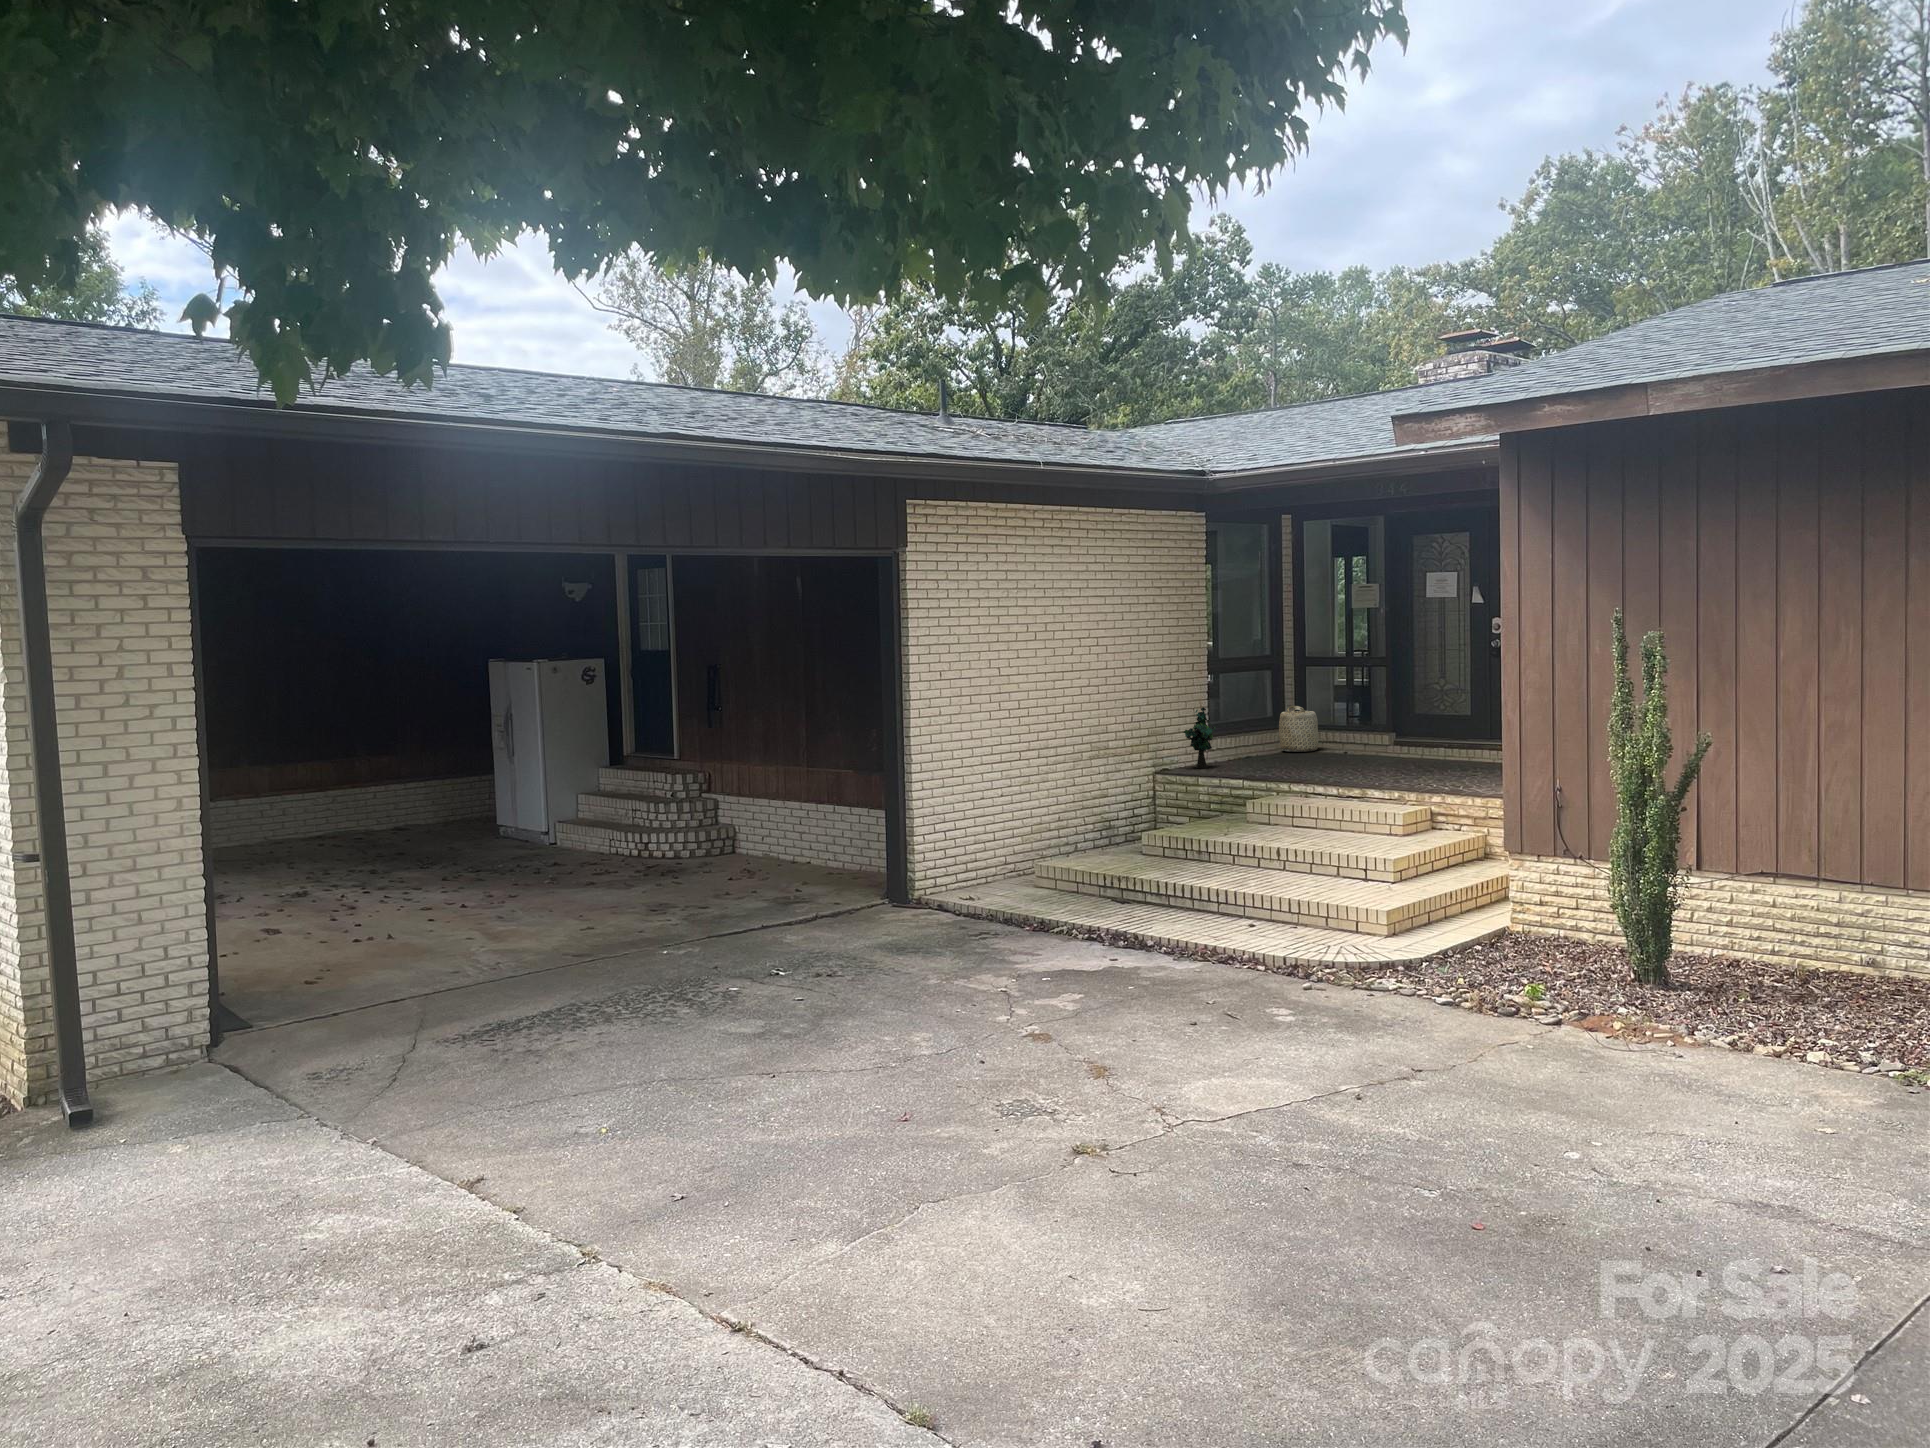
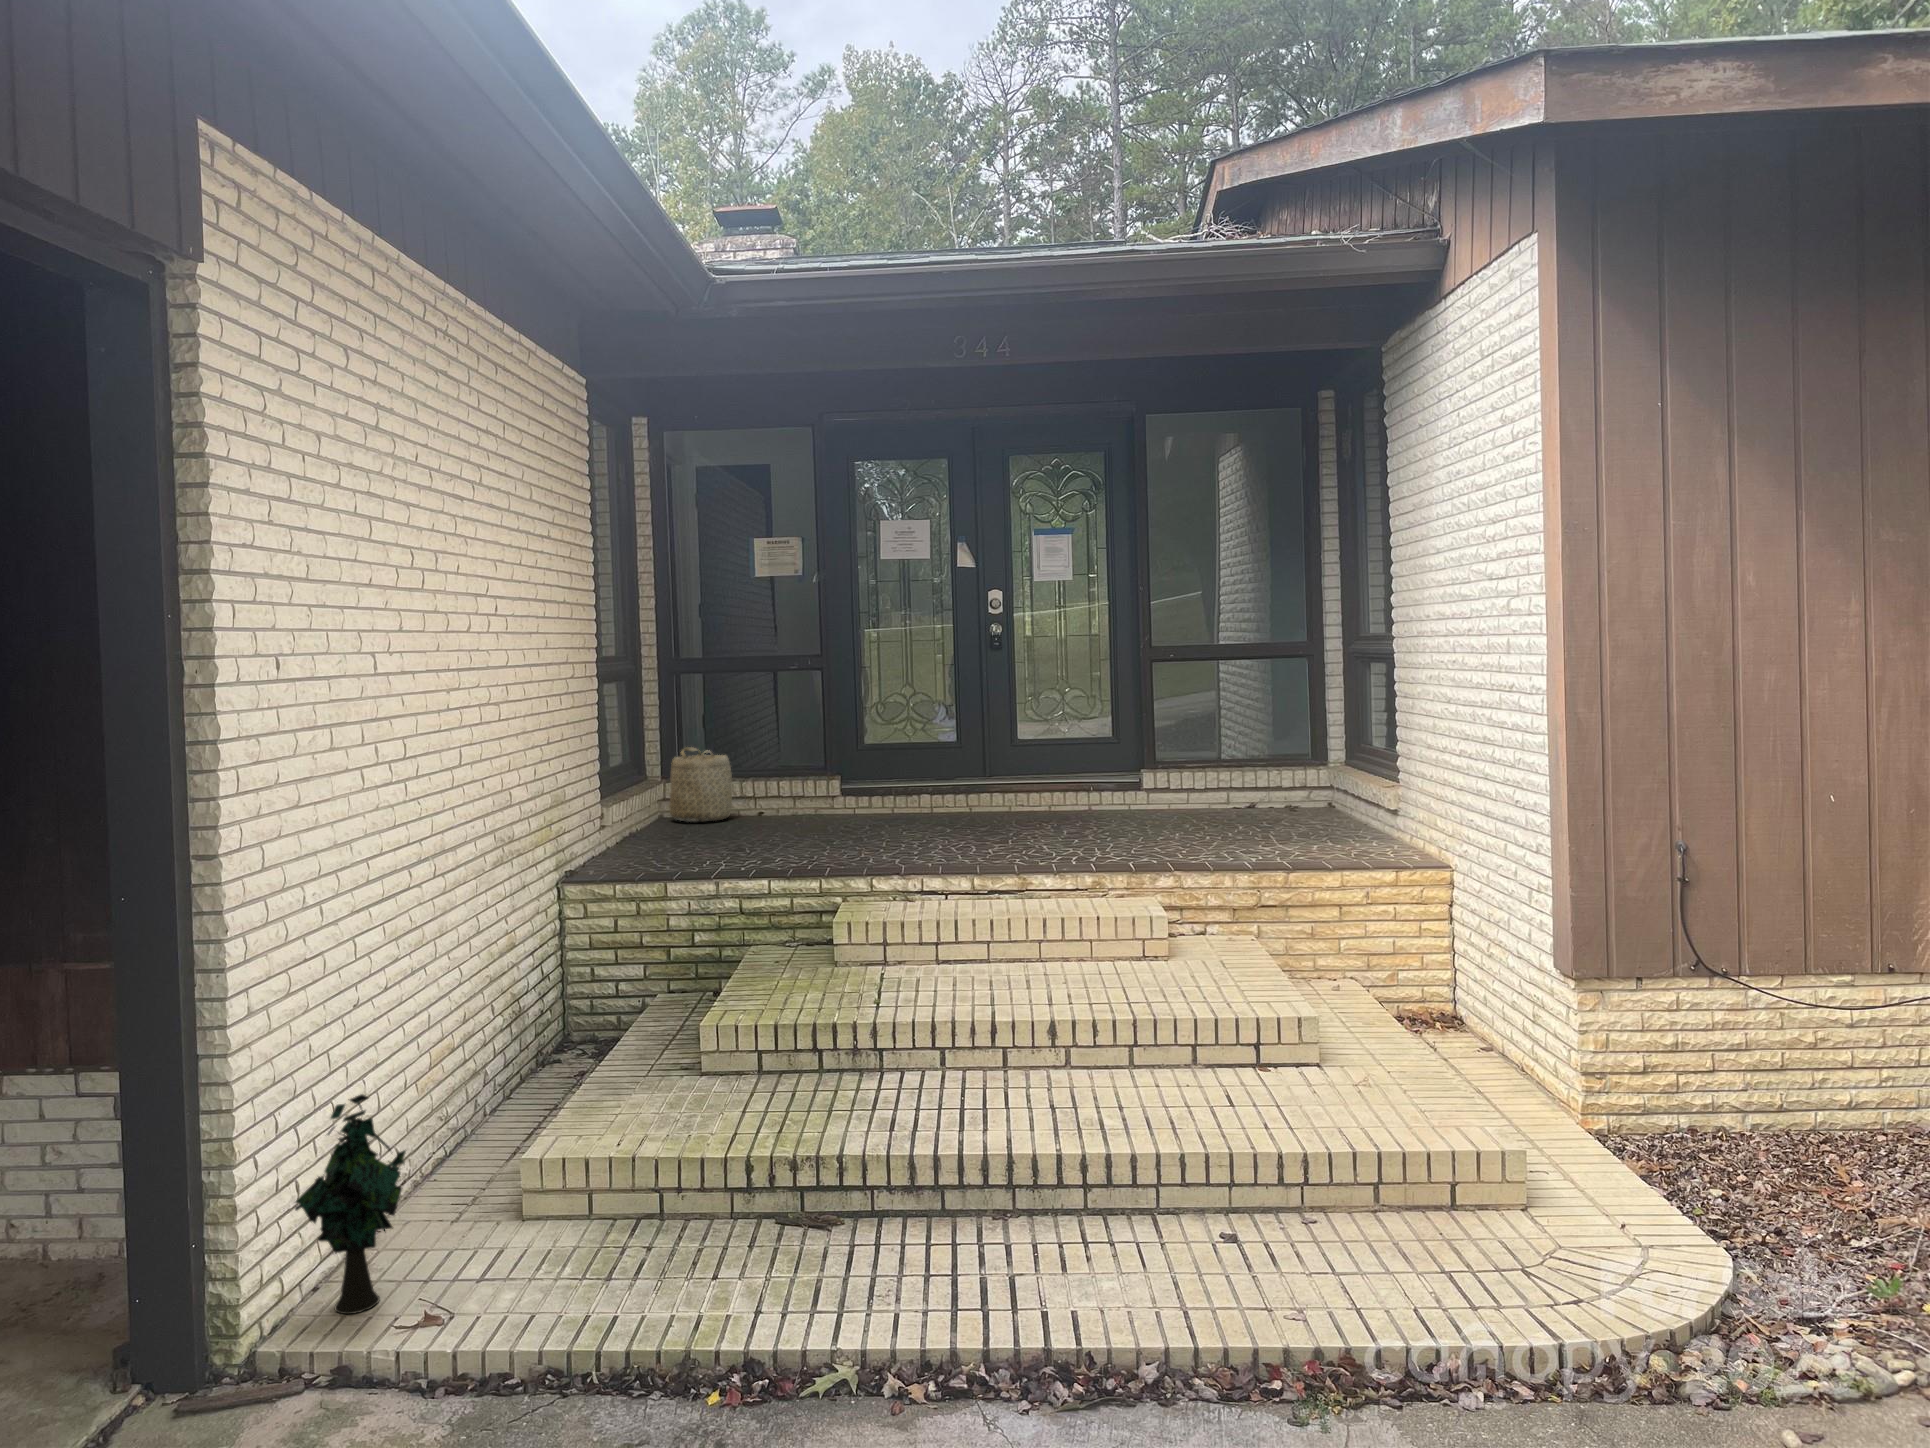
decorative plant: present [1183,707,1216,768] -> present [295,1094,406,1314]

